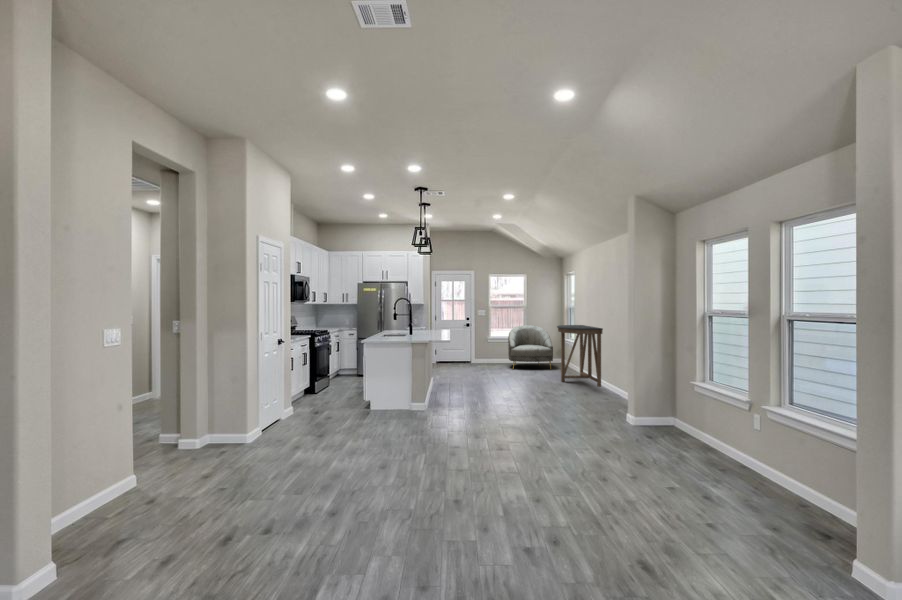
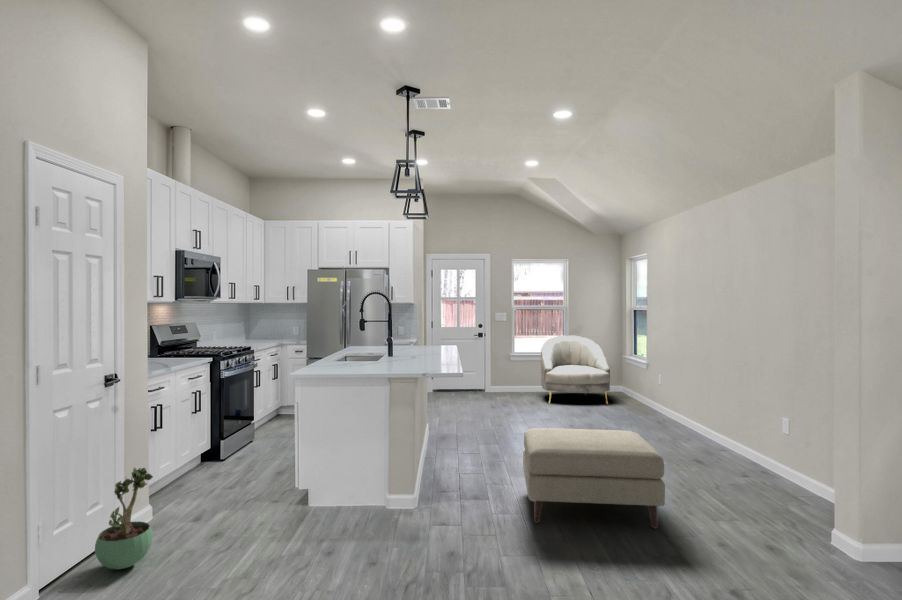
console table: present [557,325,603,387] -> none [626,338,713,444]
ottoman: none [484,370,552,416] -> present [523,428,665,528]
potted plant: none [280,381,304,427] -> present [95,468,153,569]

